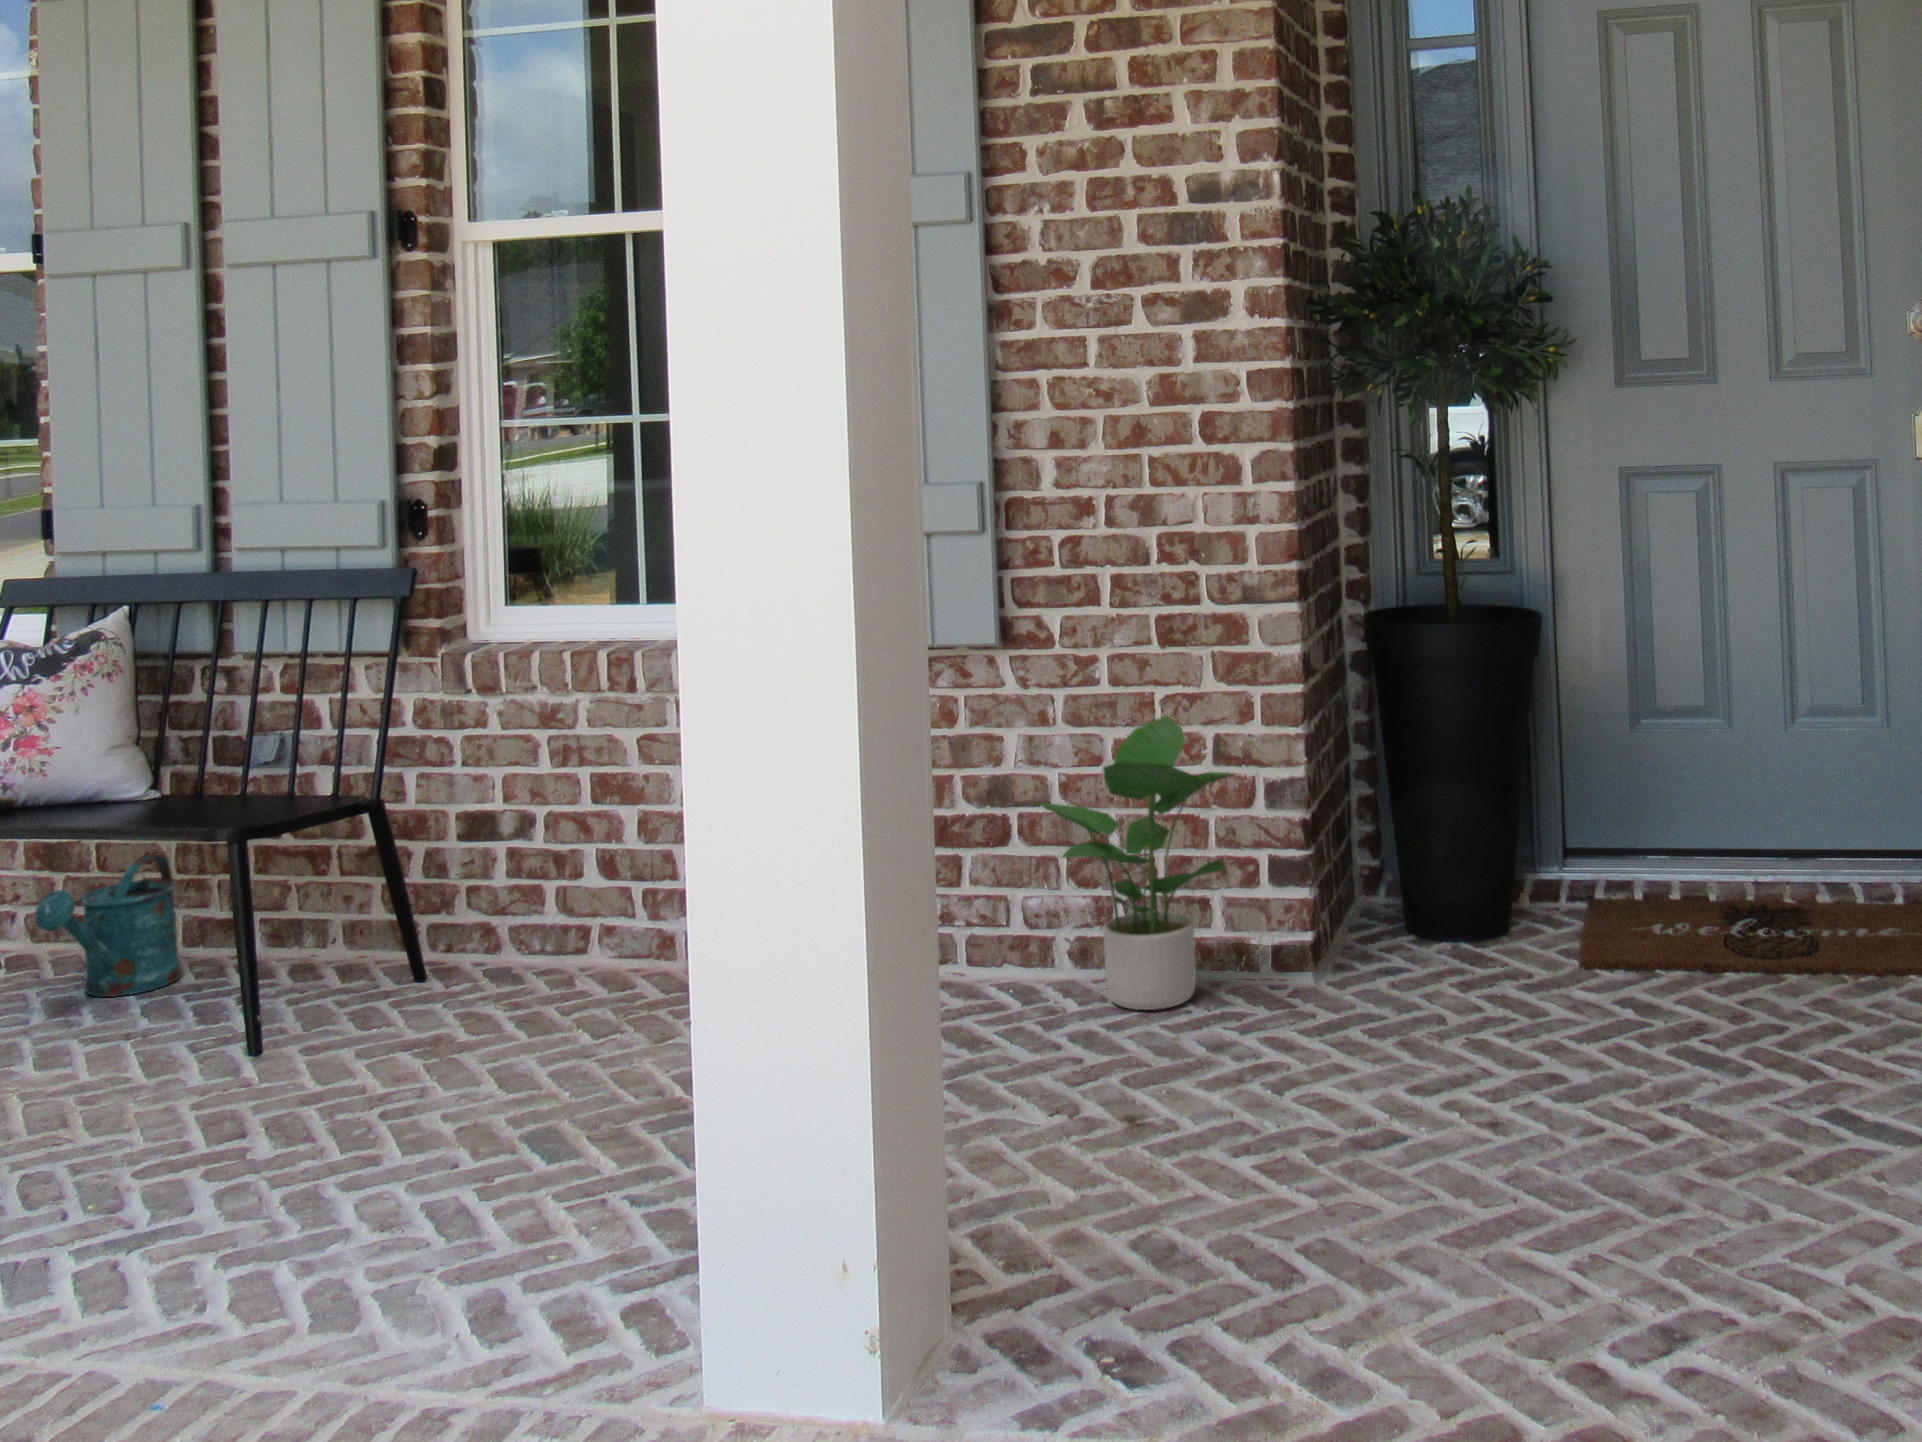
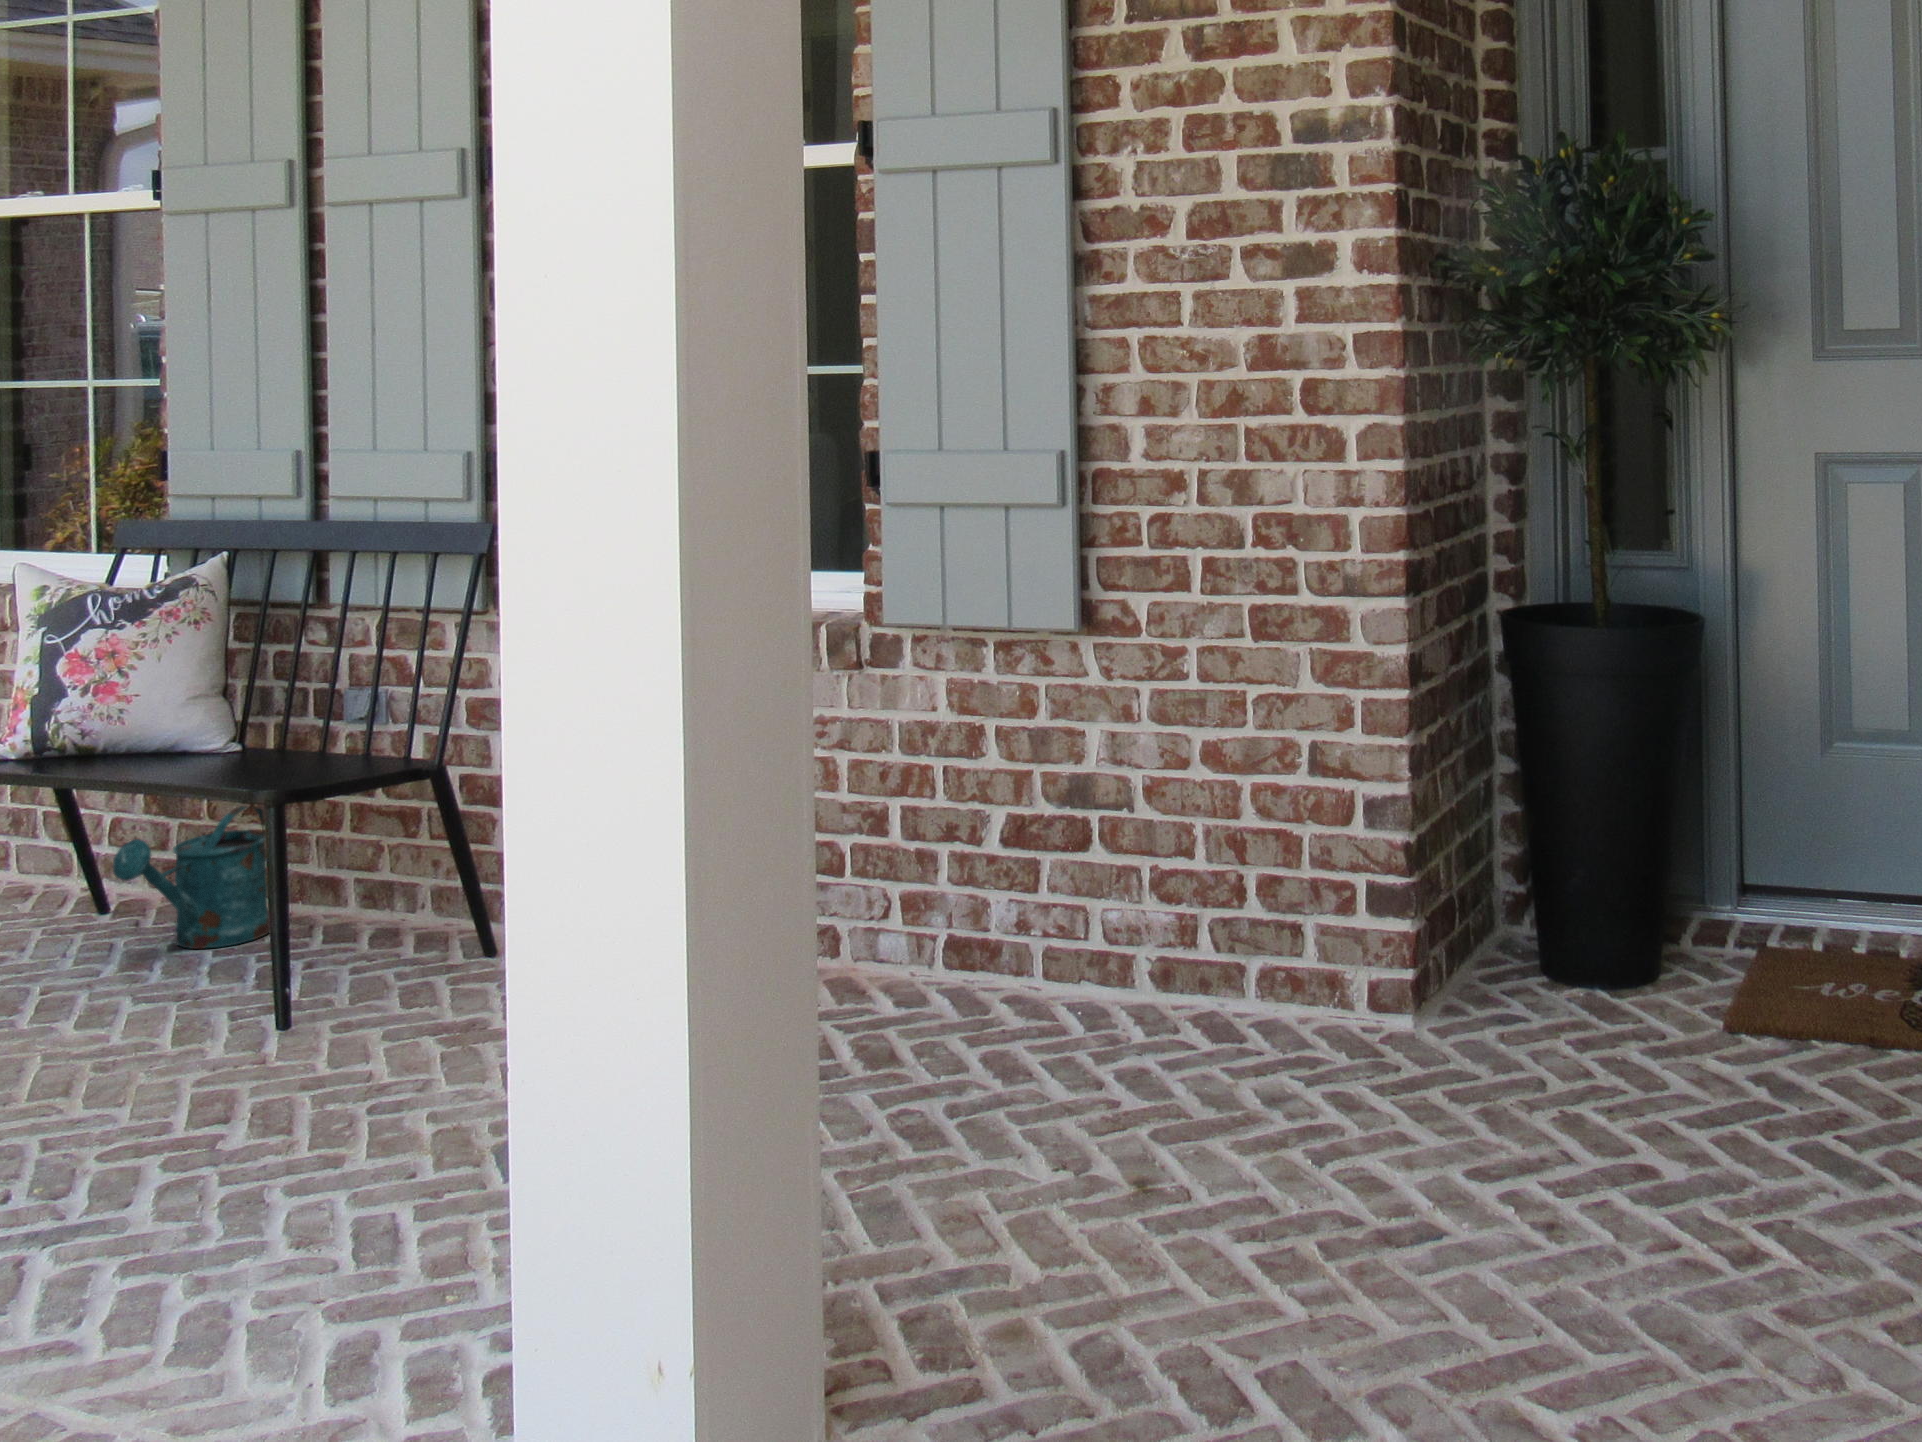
potted plant: present [1037,716,1236,1010] -> none [1097,716,1335,1047]

